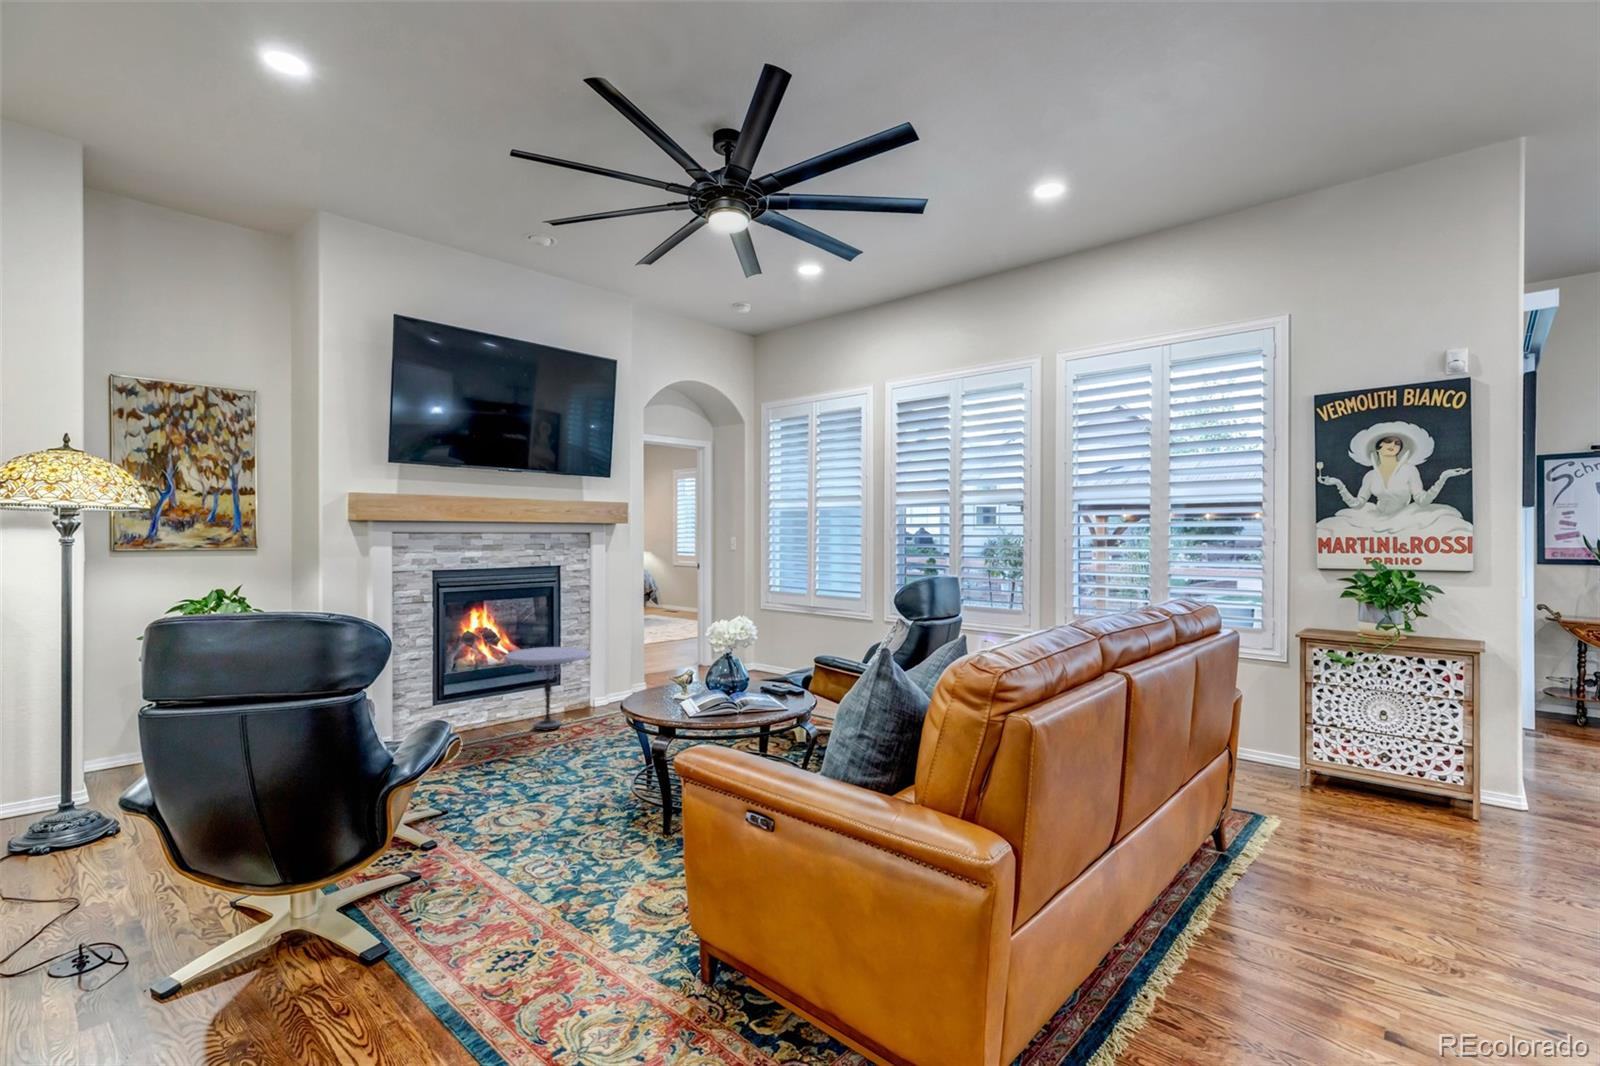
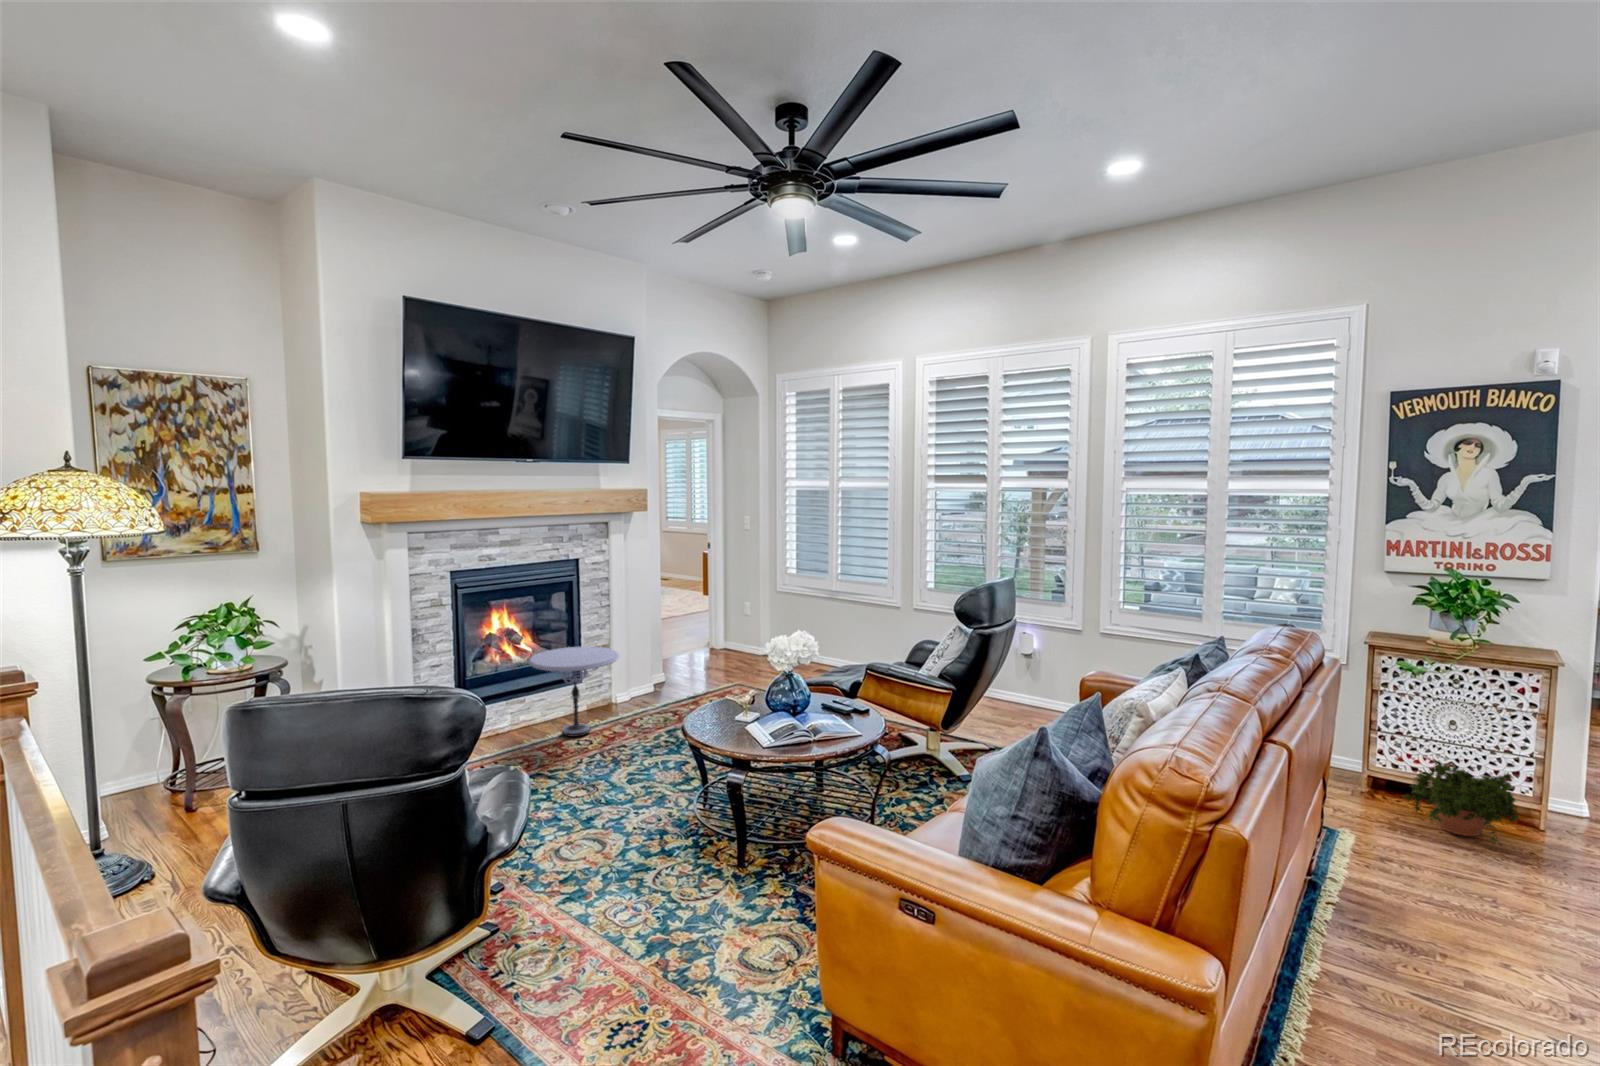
potted plant: none [1333,748,1449,834] -> present [1404,761,1519,843]

